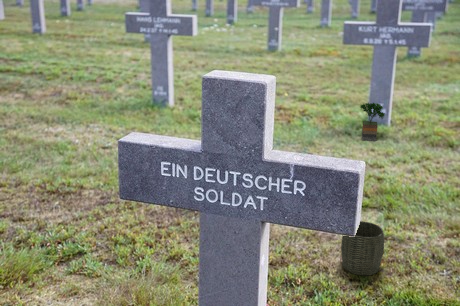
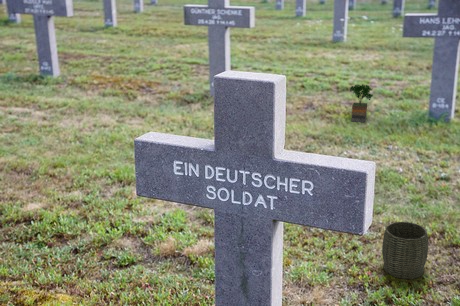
potted tree: present [360,103,385,141] -> present [350,85,373,122]

